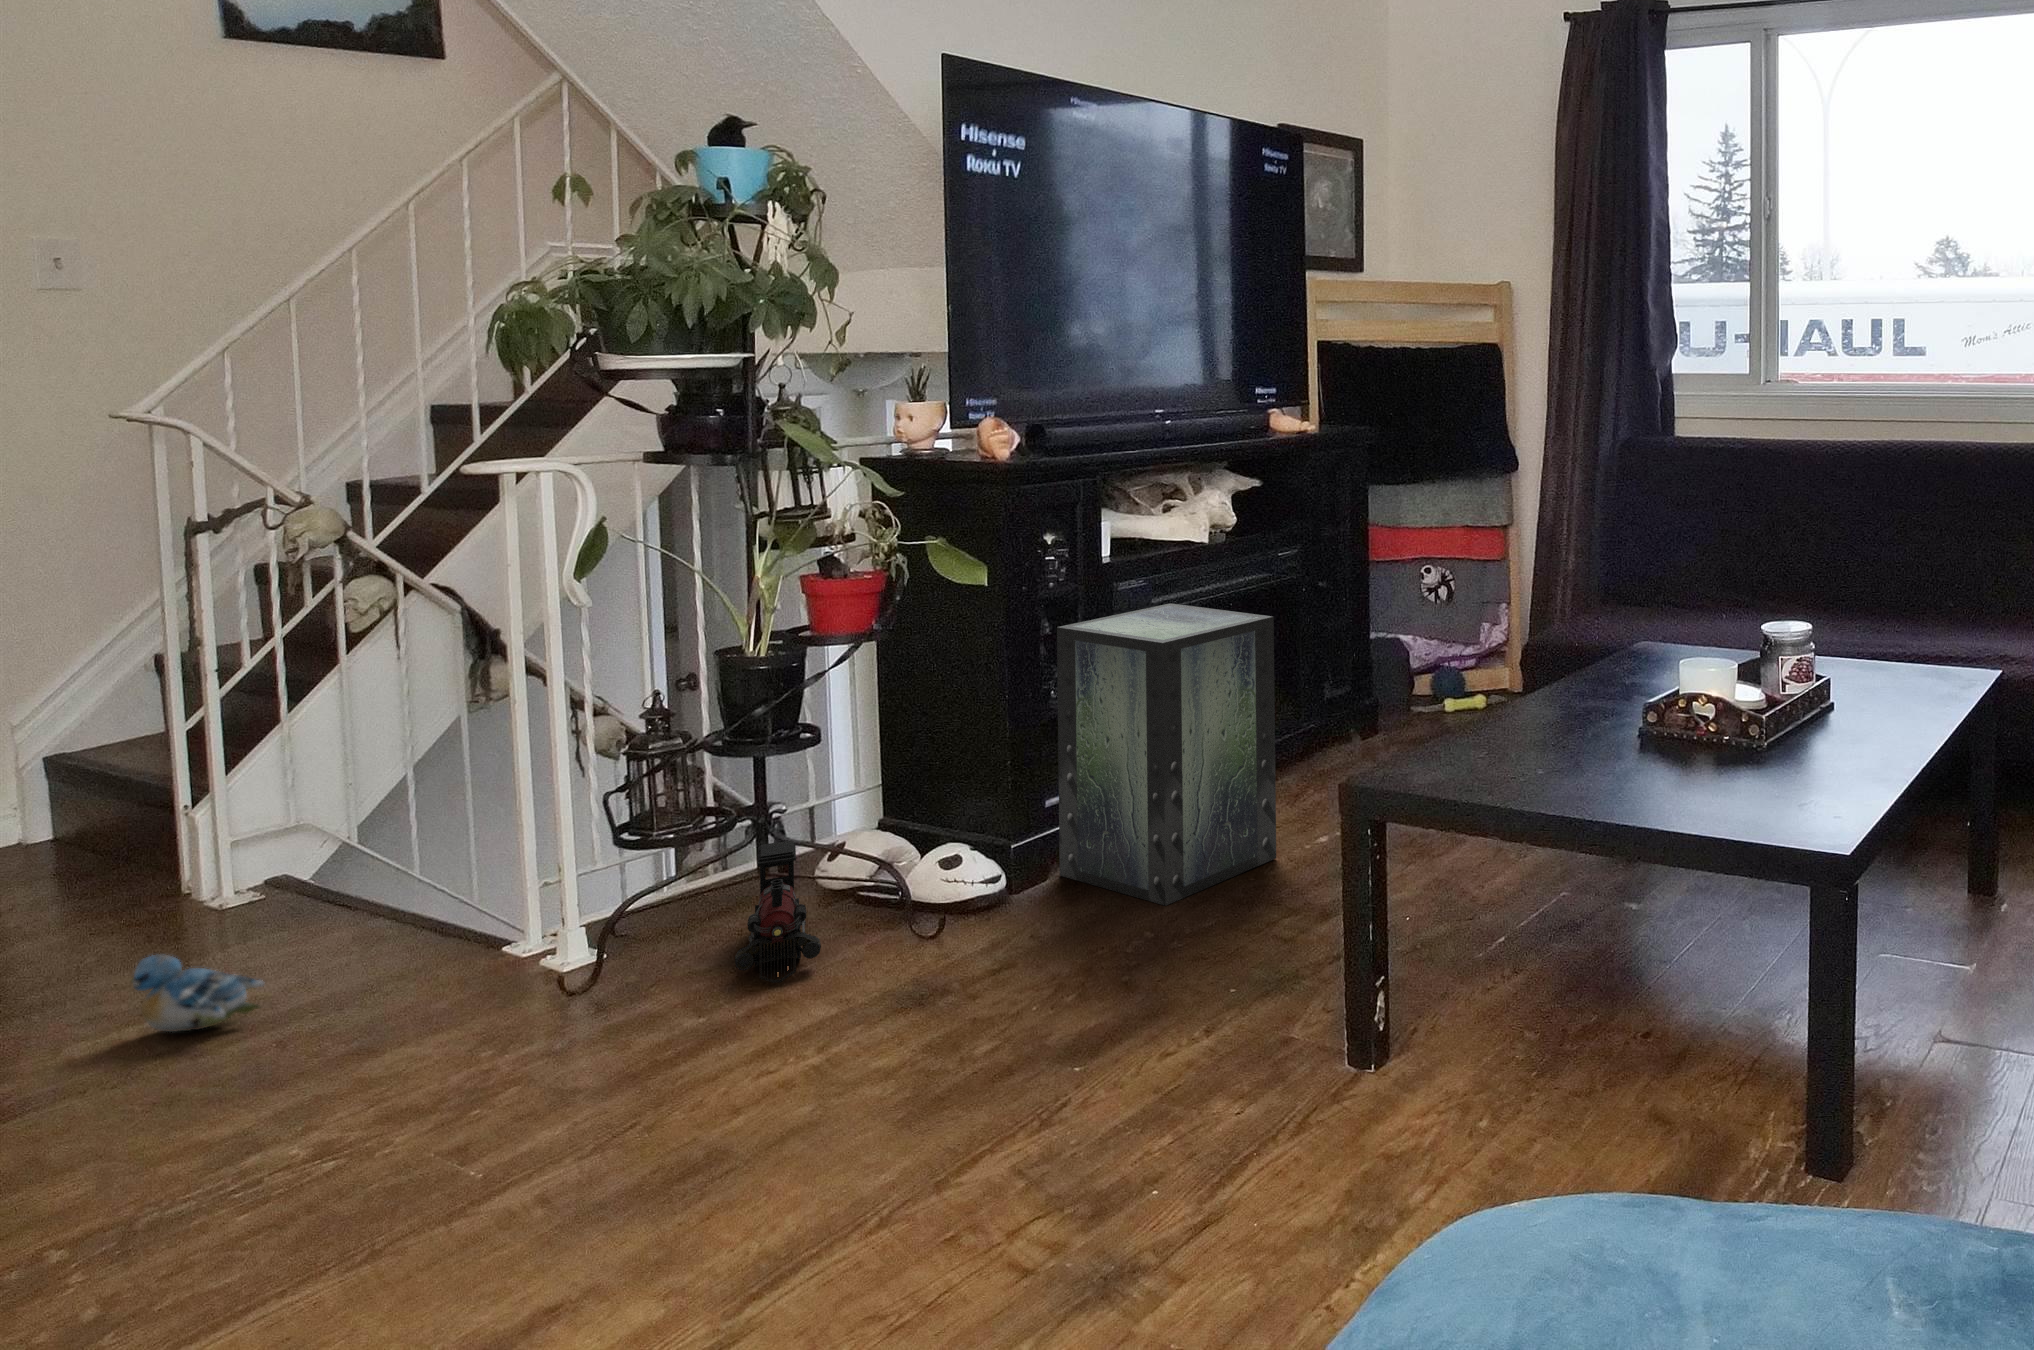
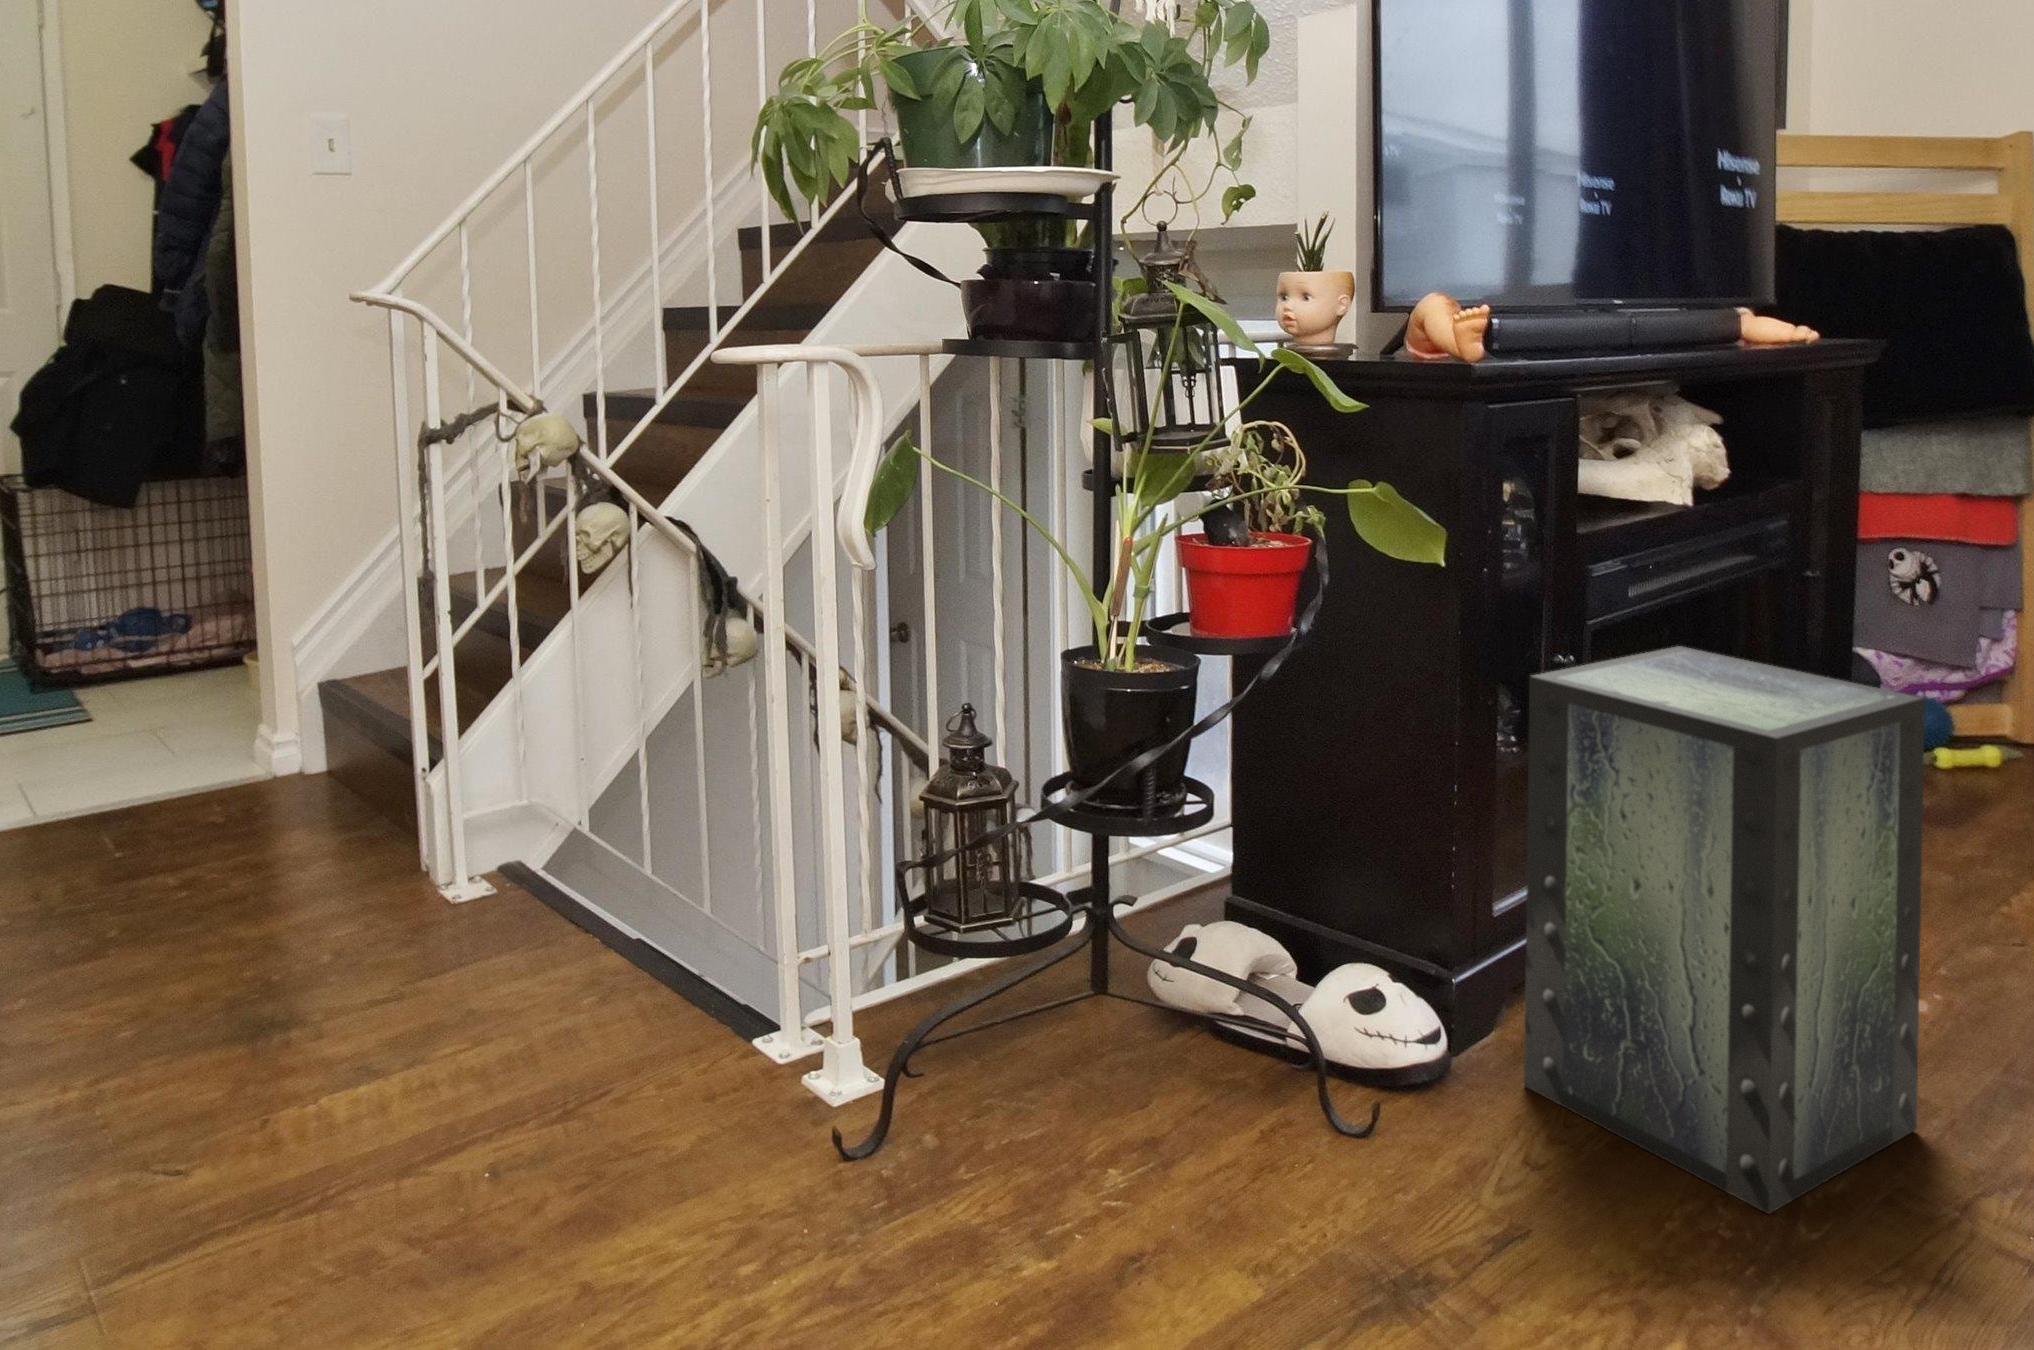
toy train: present [735,840,821,983] -> none [1076,973,1207,1255]
plush toy: present [132,955,264,1032] -> none [319,1020,468,1138]

